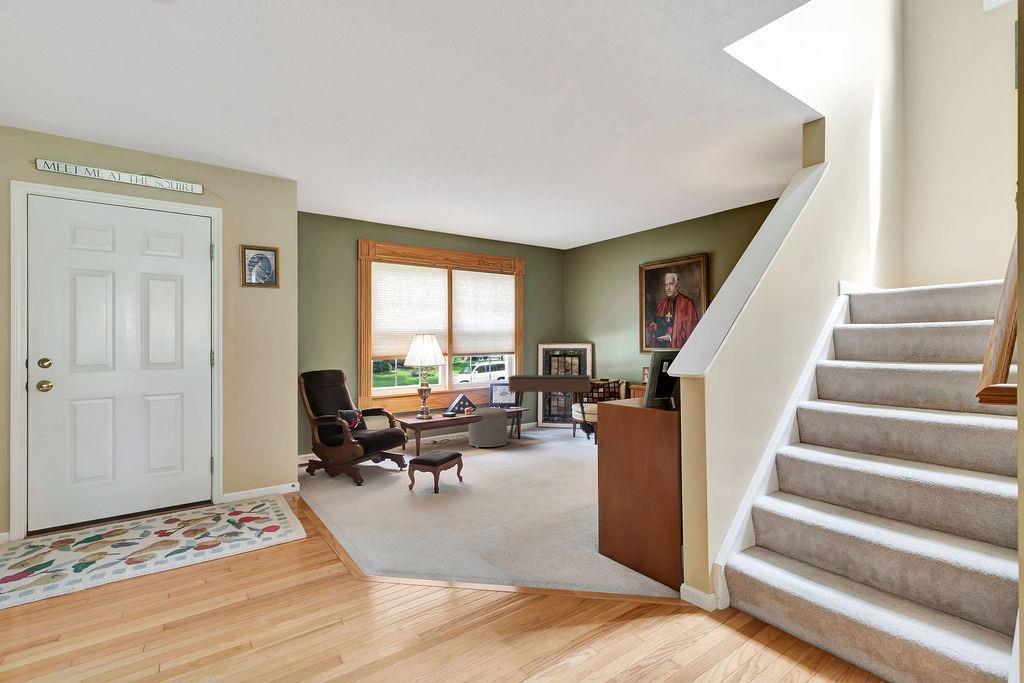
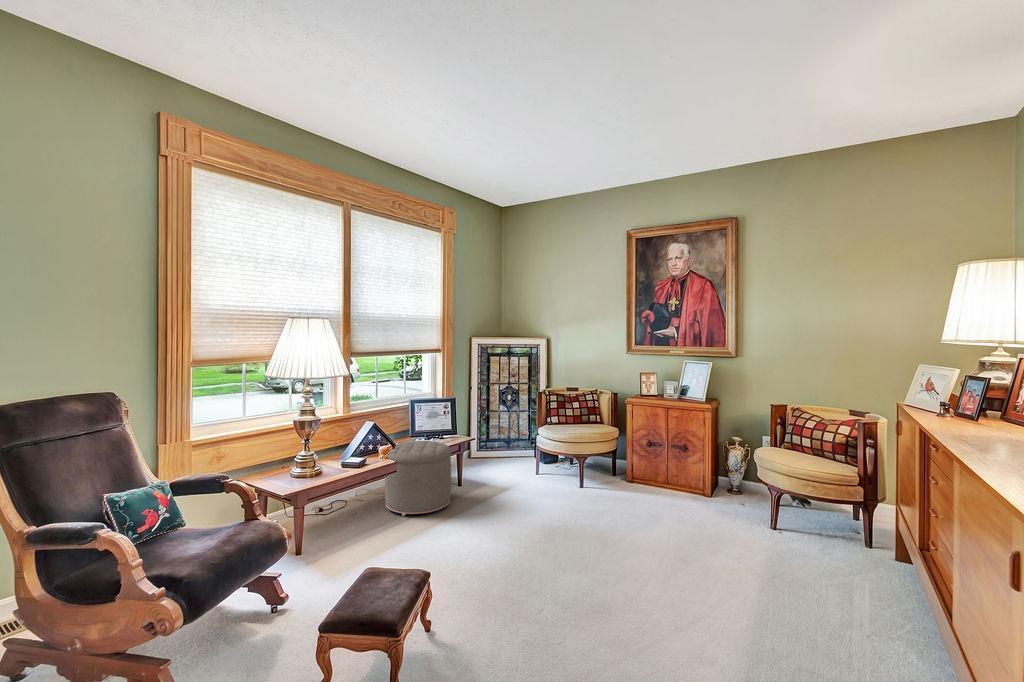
console table: present [508,375,591,440] -> none [442,383,565,485]

